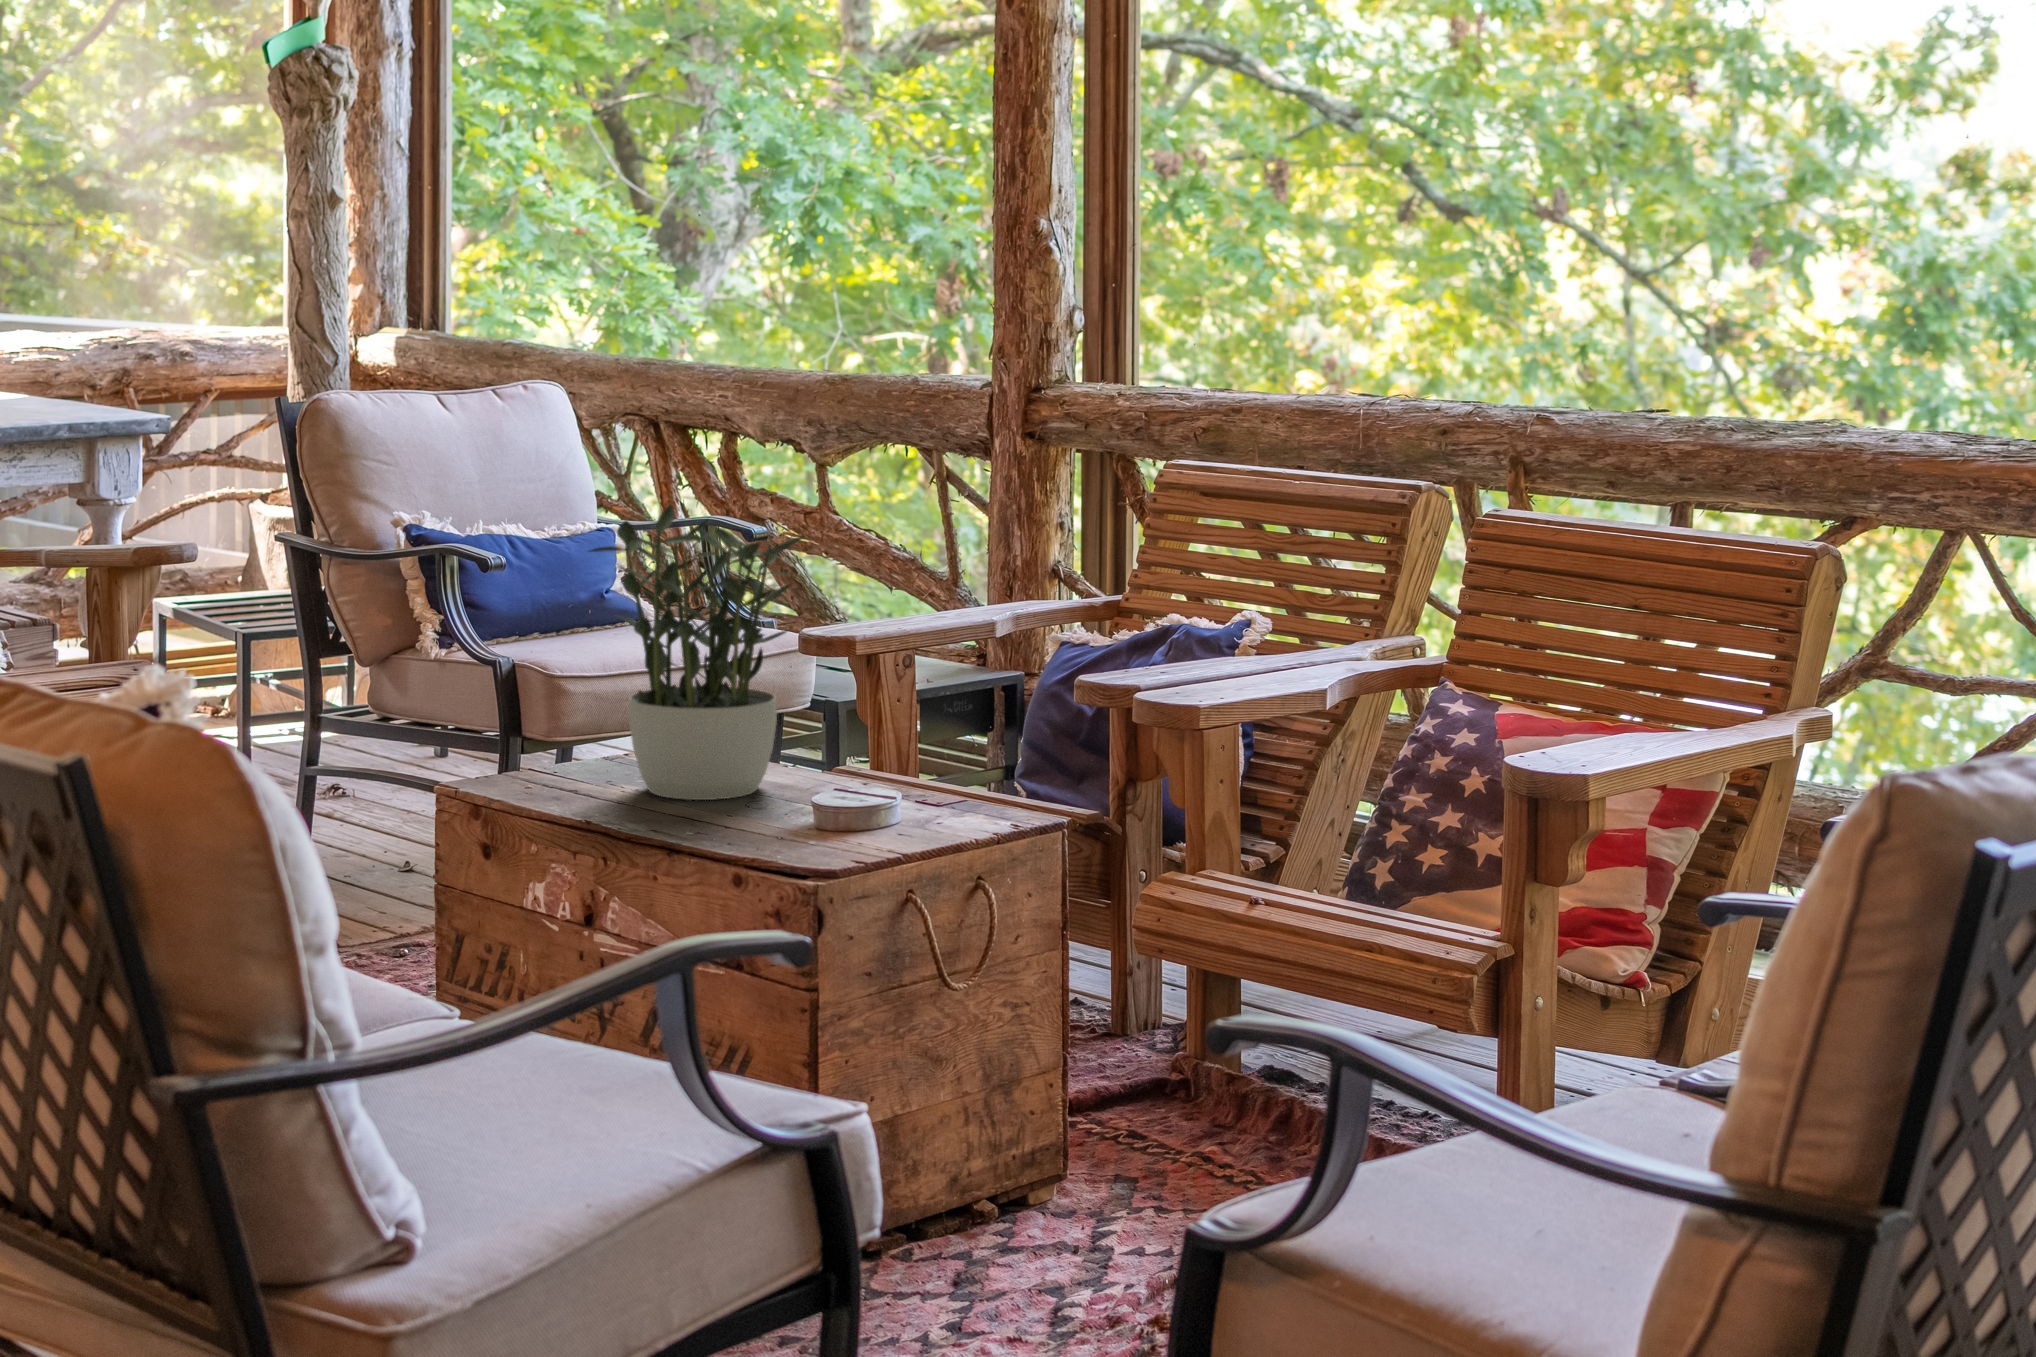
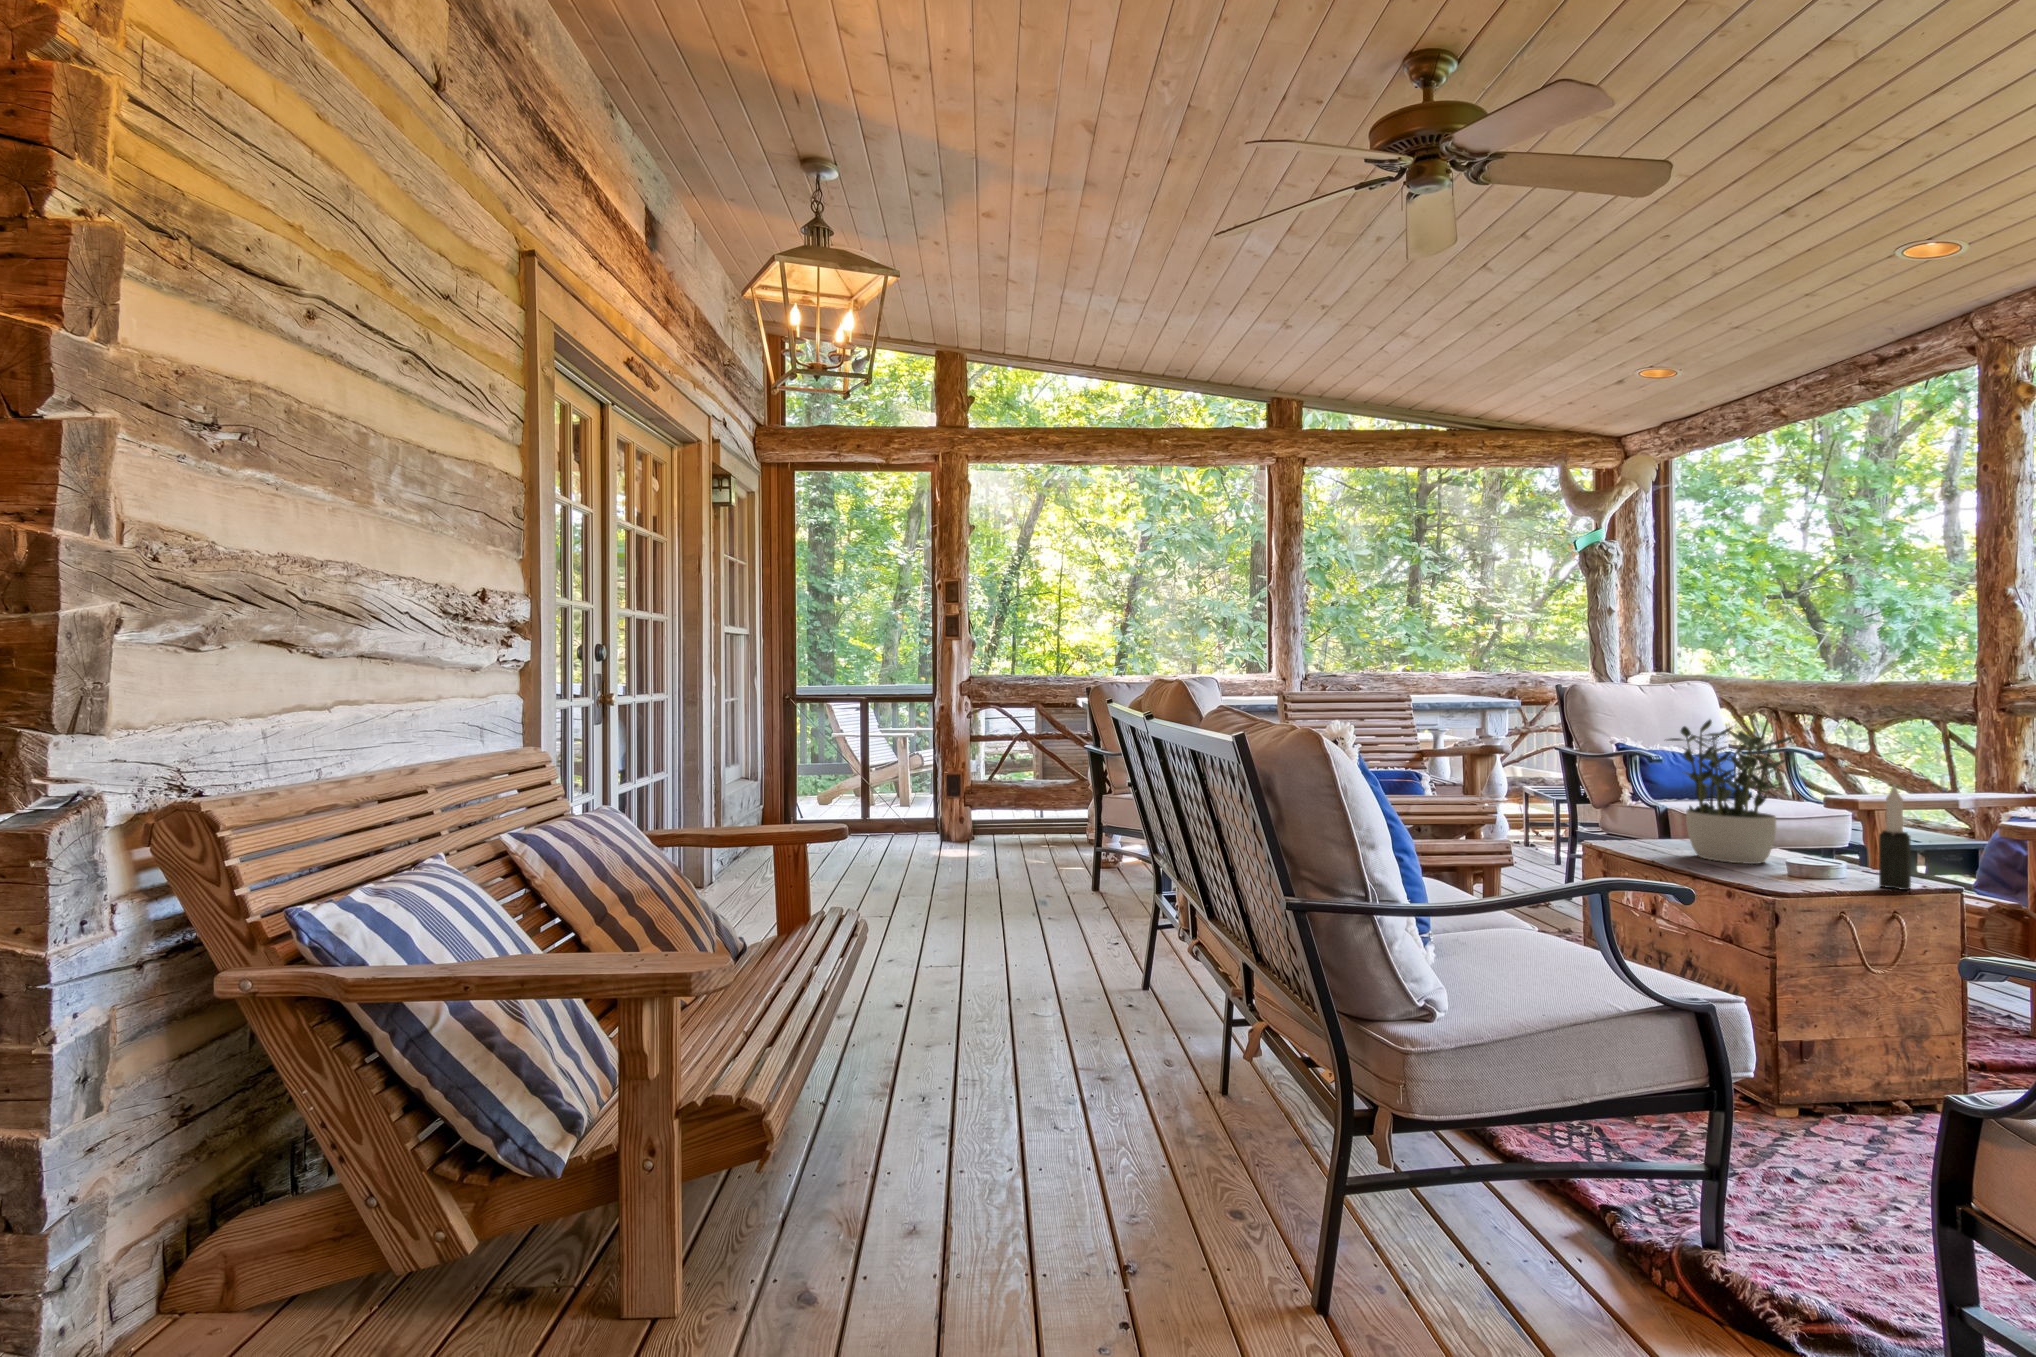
candle: none [945,628,986,820] -> present [1879,784,1911,890]

